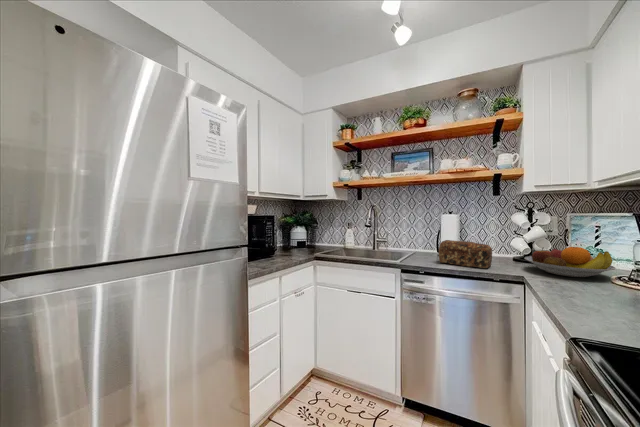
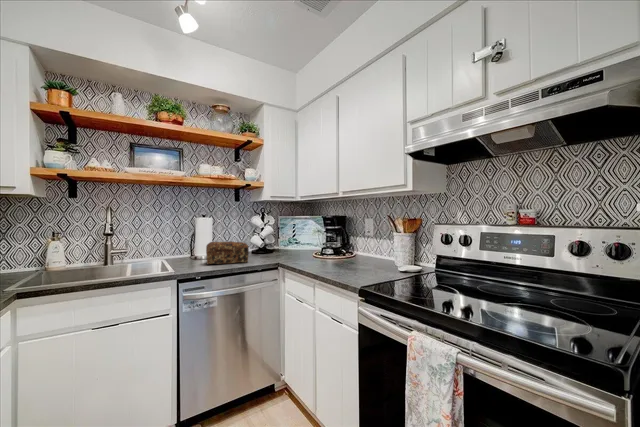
fruit bowl: present [524,247,616,277] -> none [266,238,310,258]

